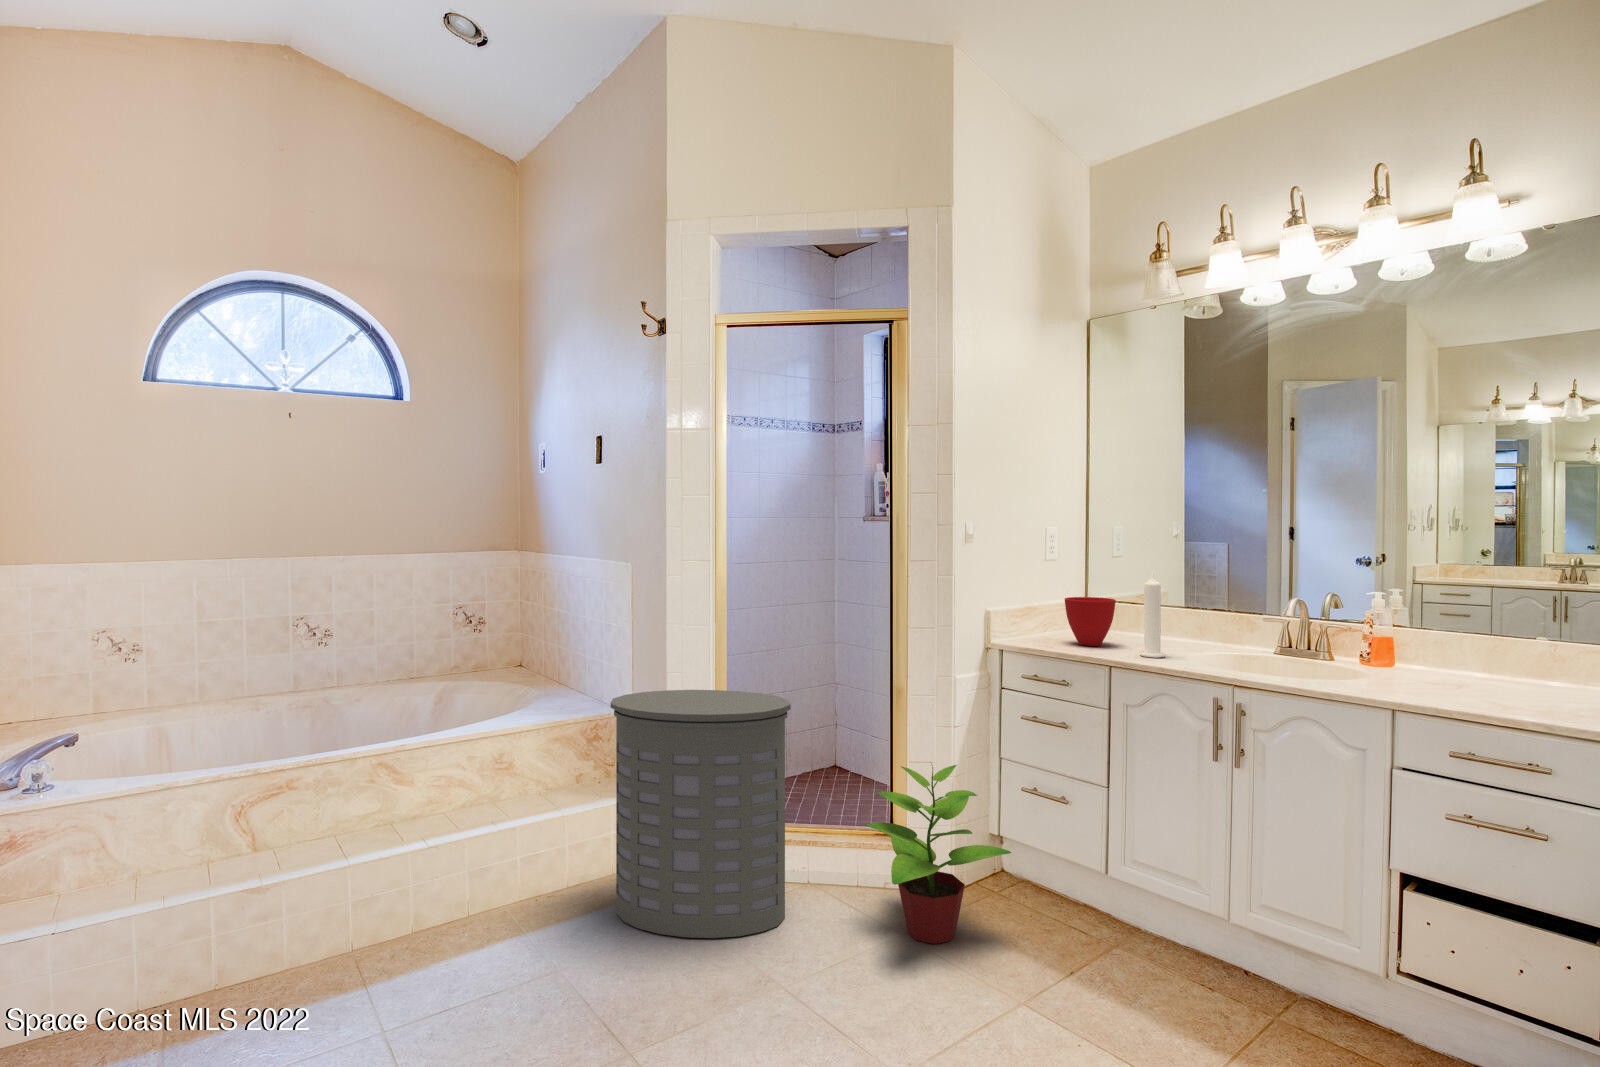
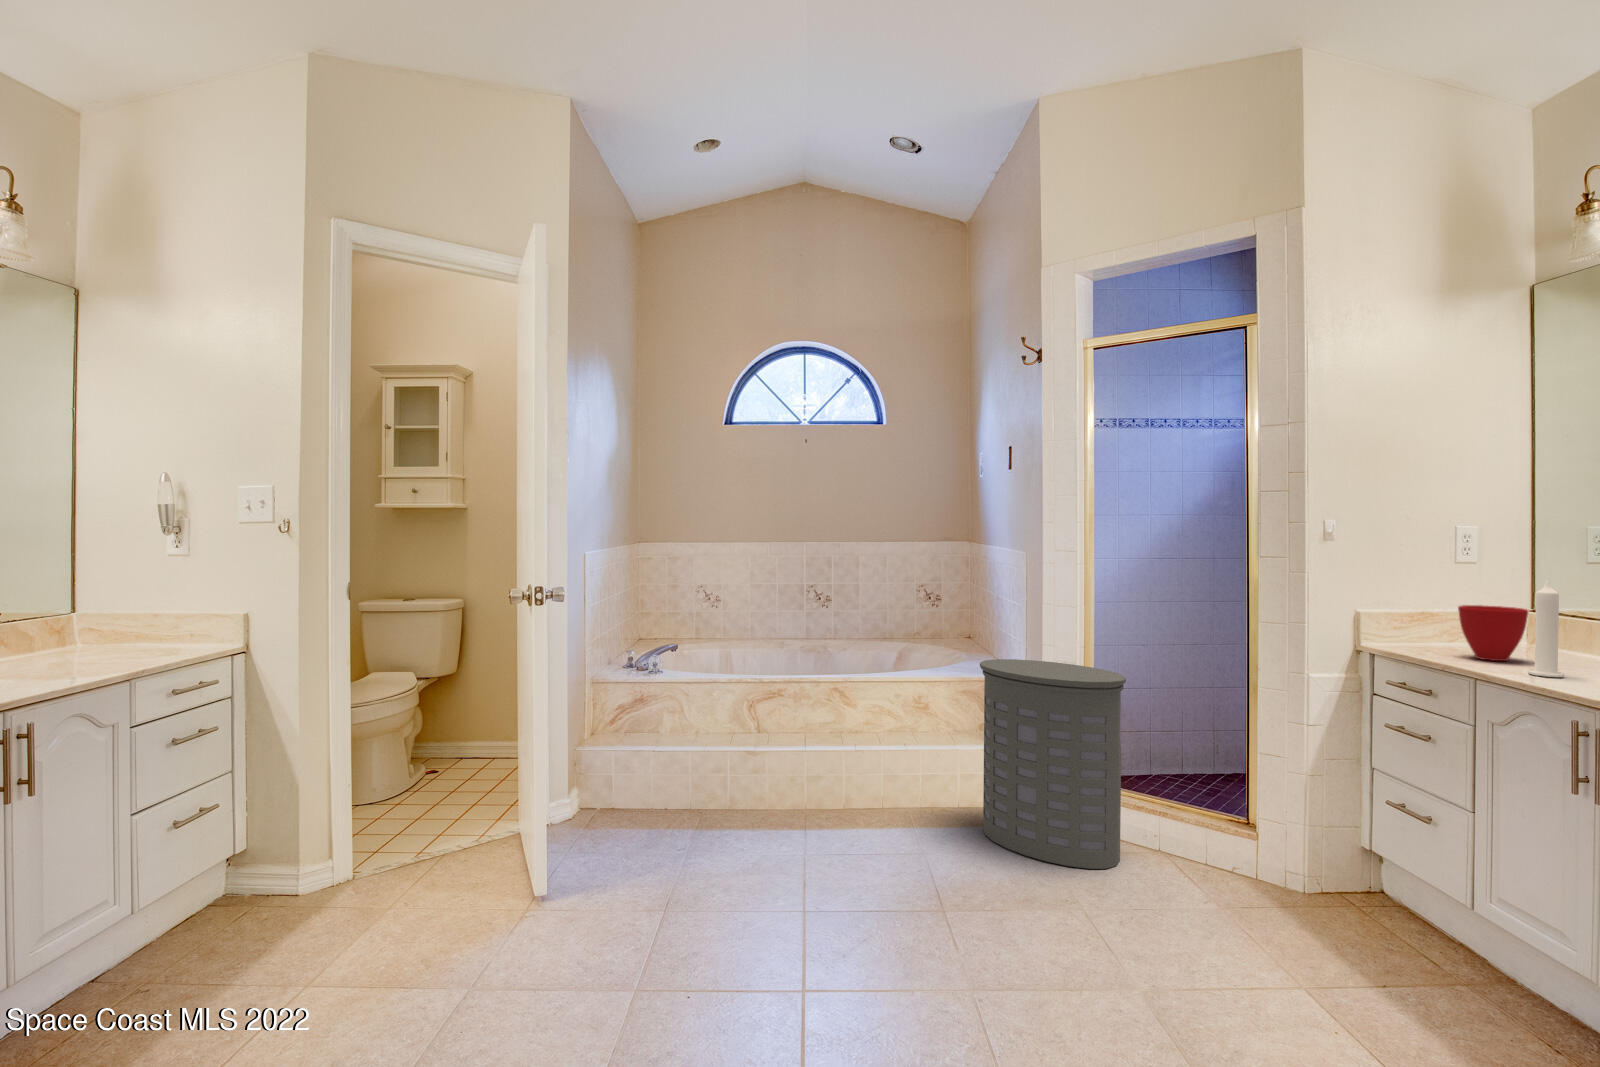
potted plant: present [866,765,1011,944] -> none [1187,749,1334,922]

